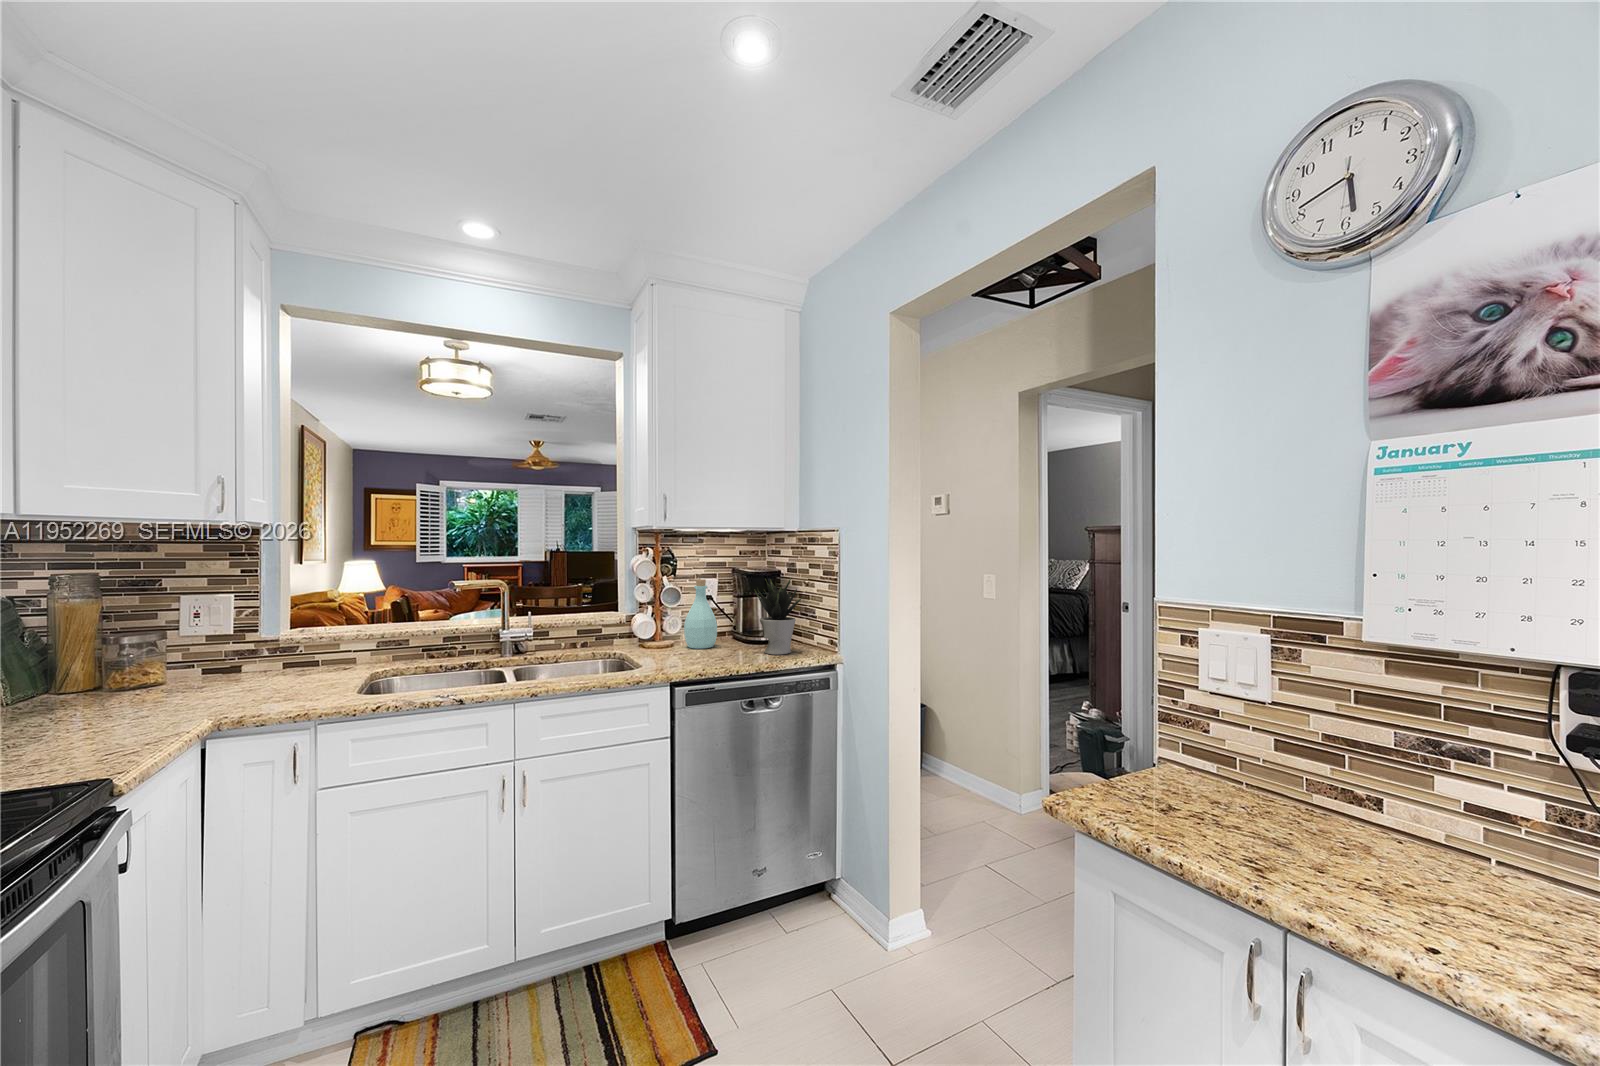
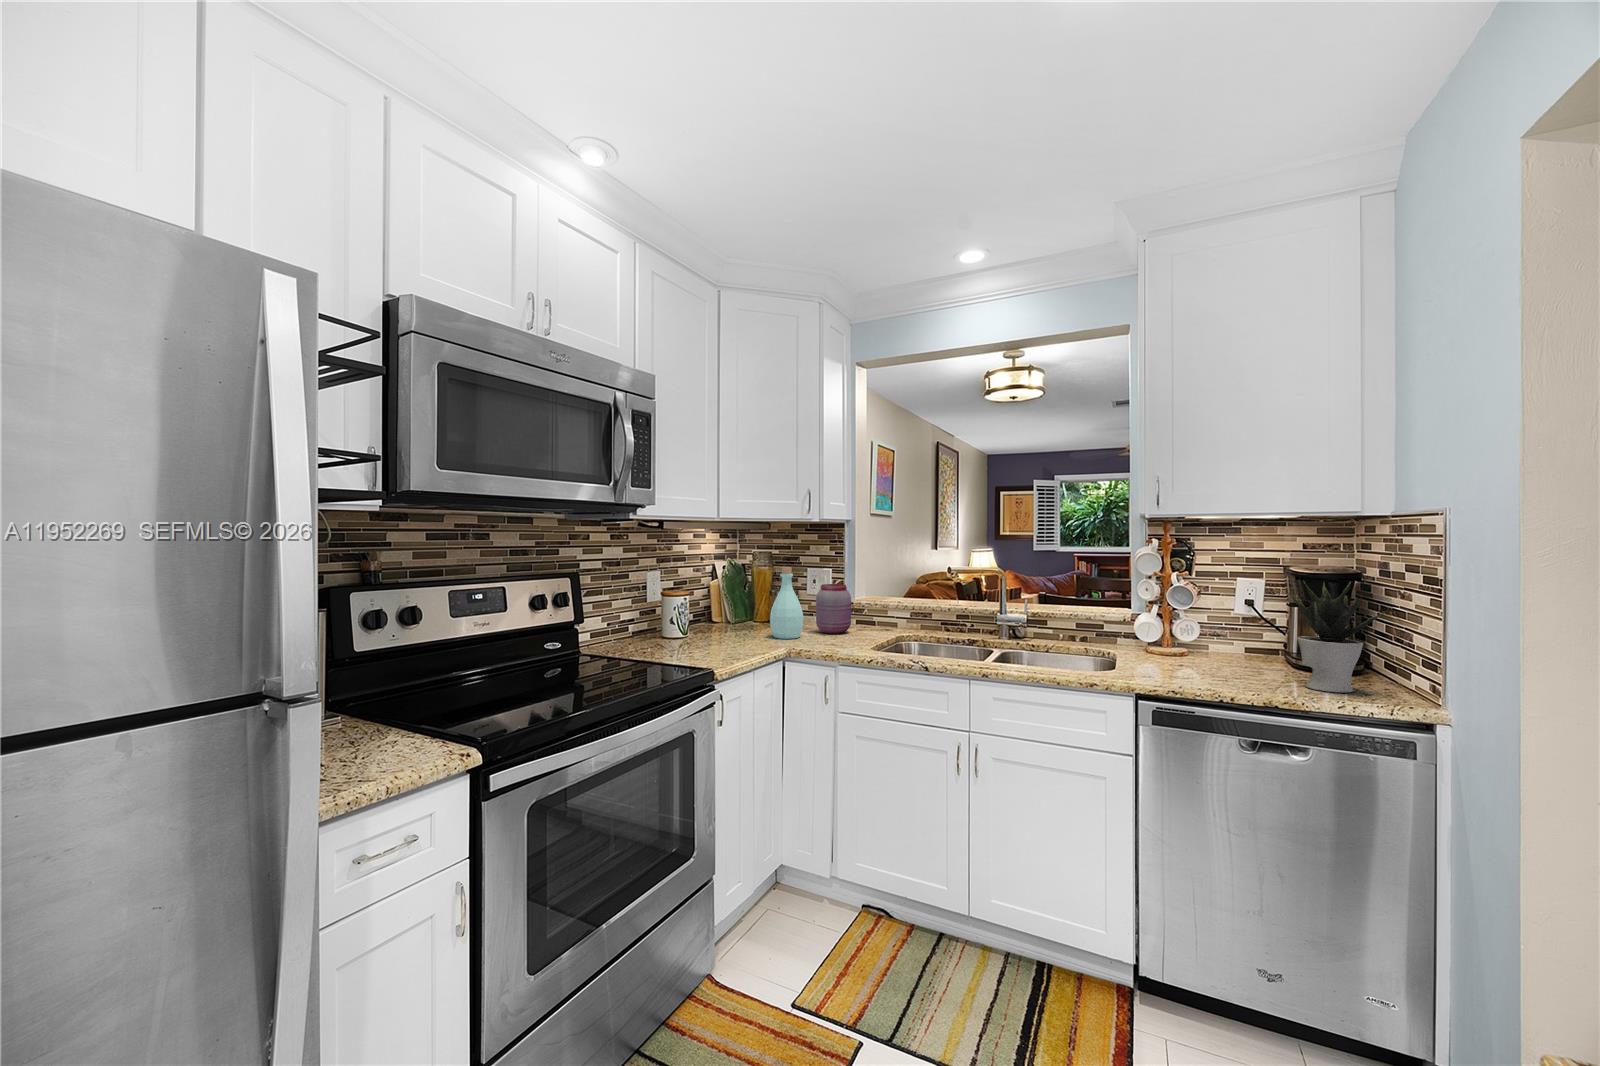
bottle: present [684,579,717,649] -> present [770,567,803,639]
jar: none [227,616,293,687] -> present [816,584,851,634]

